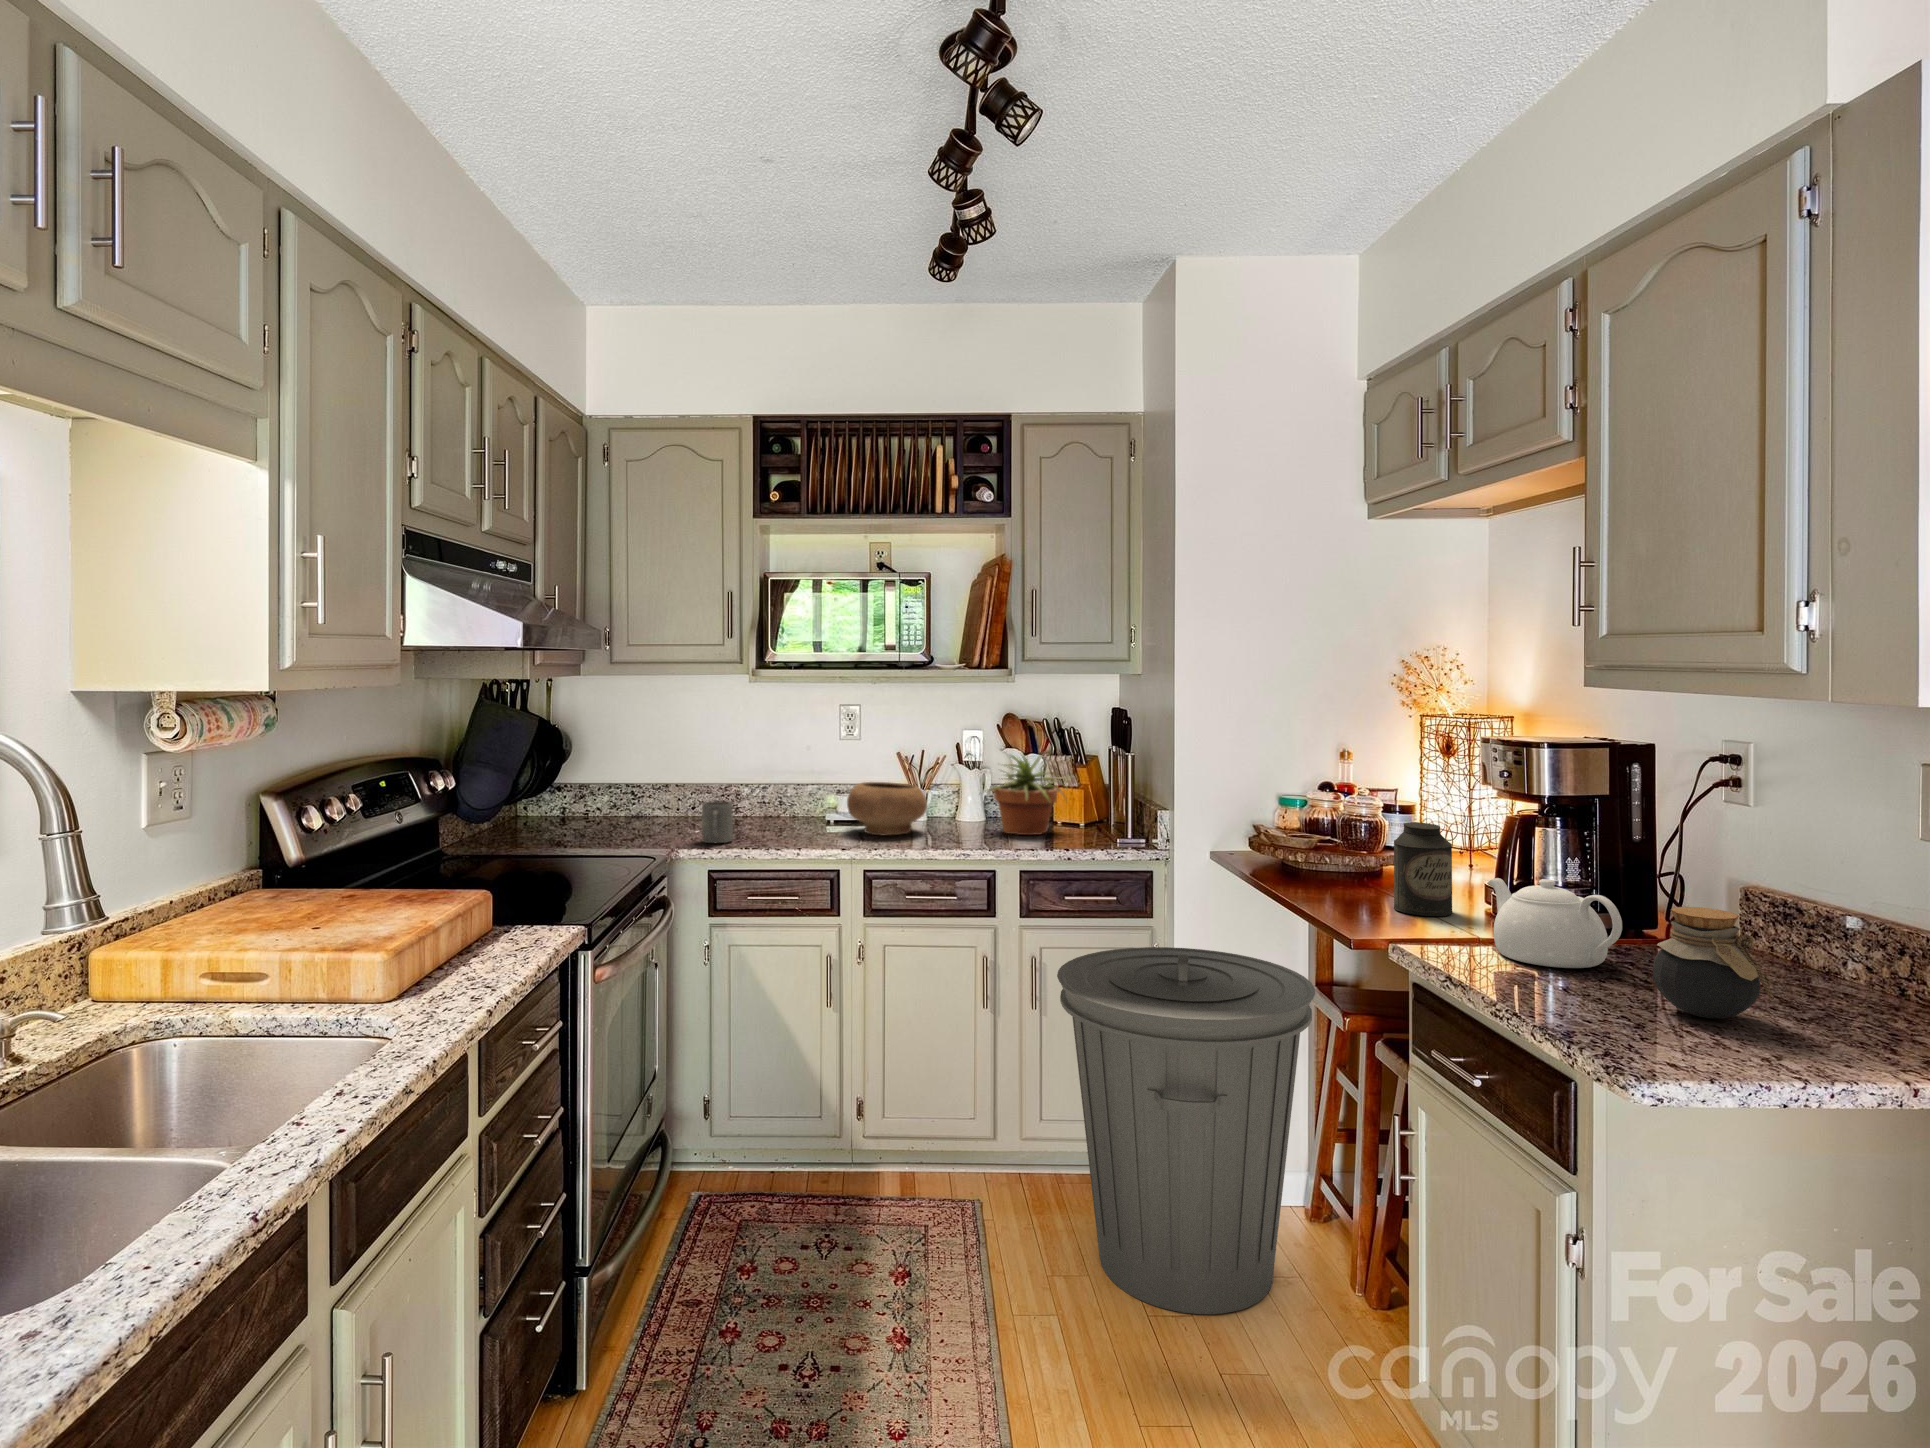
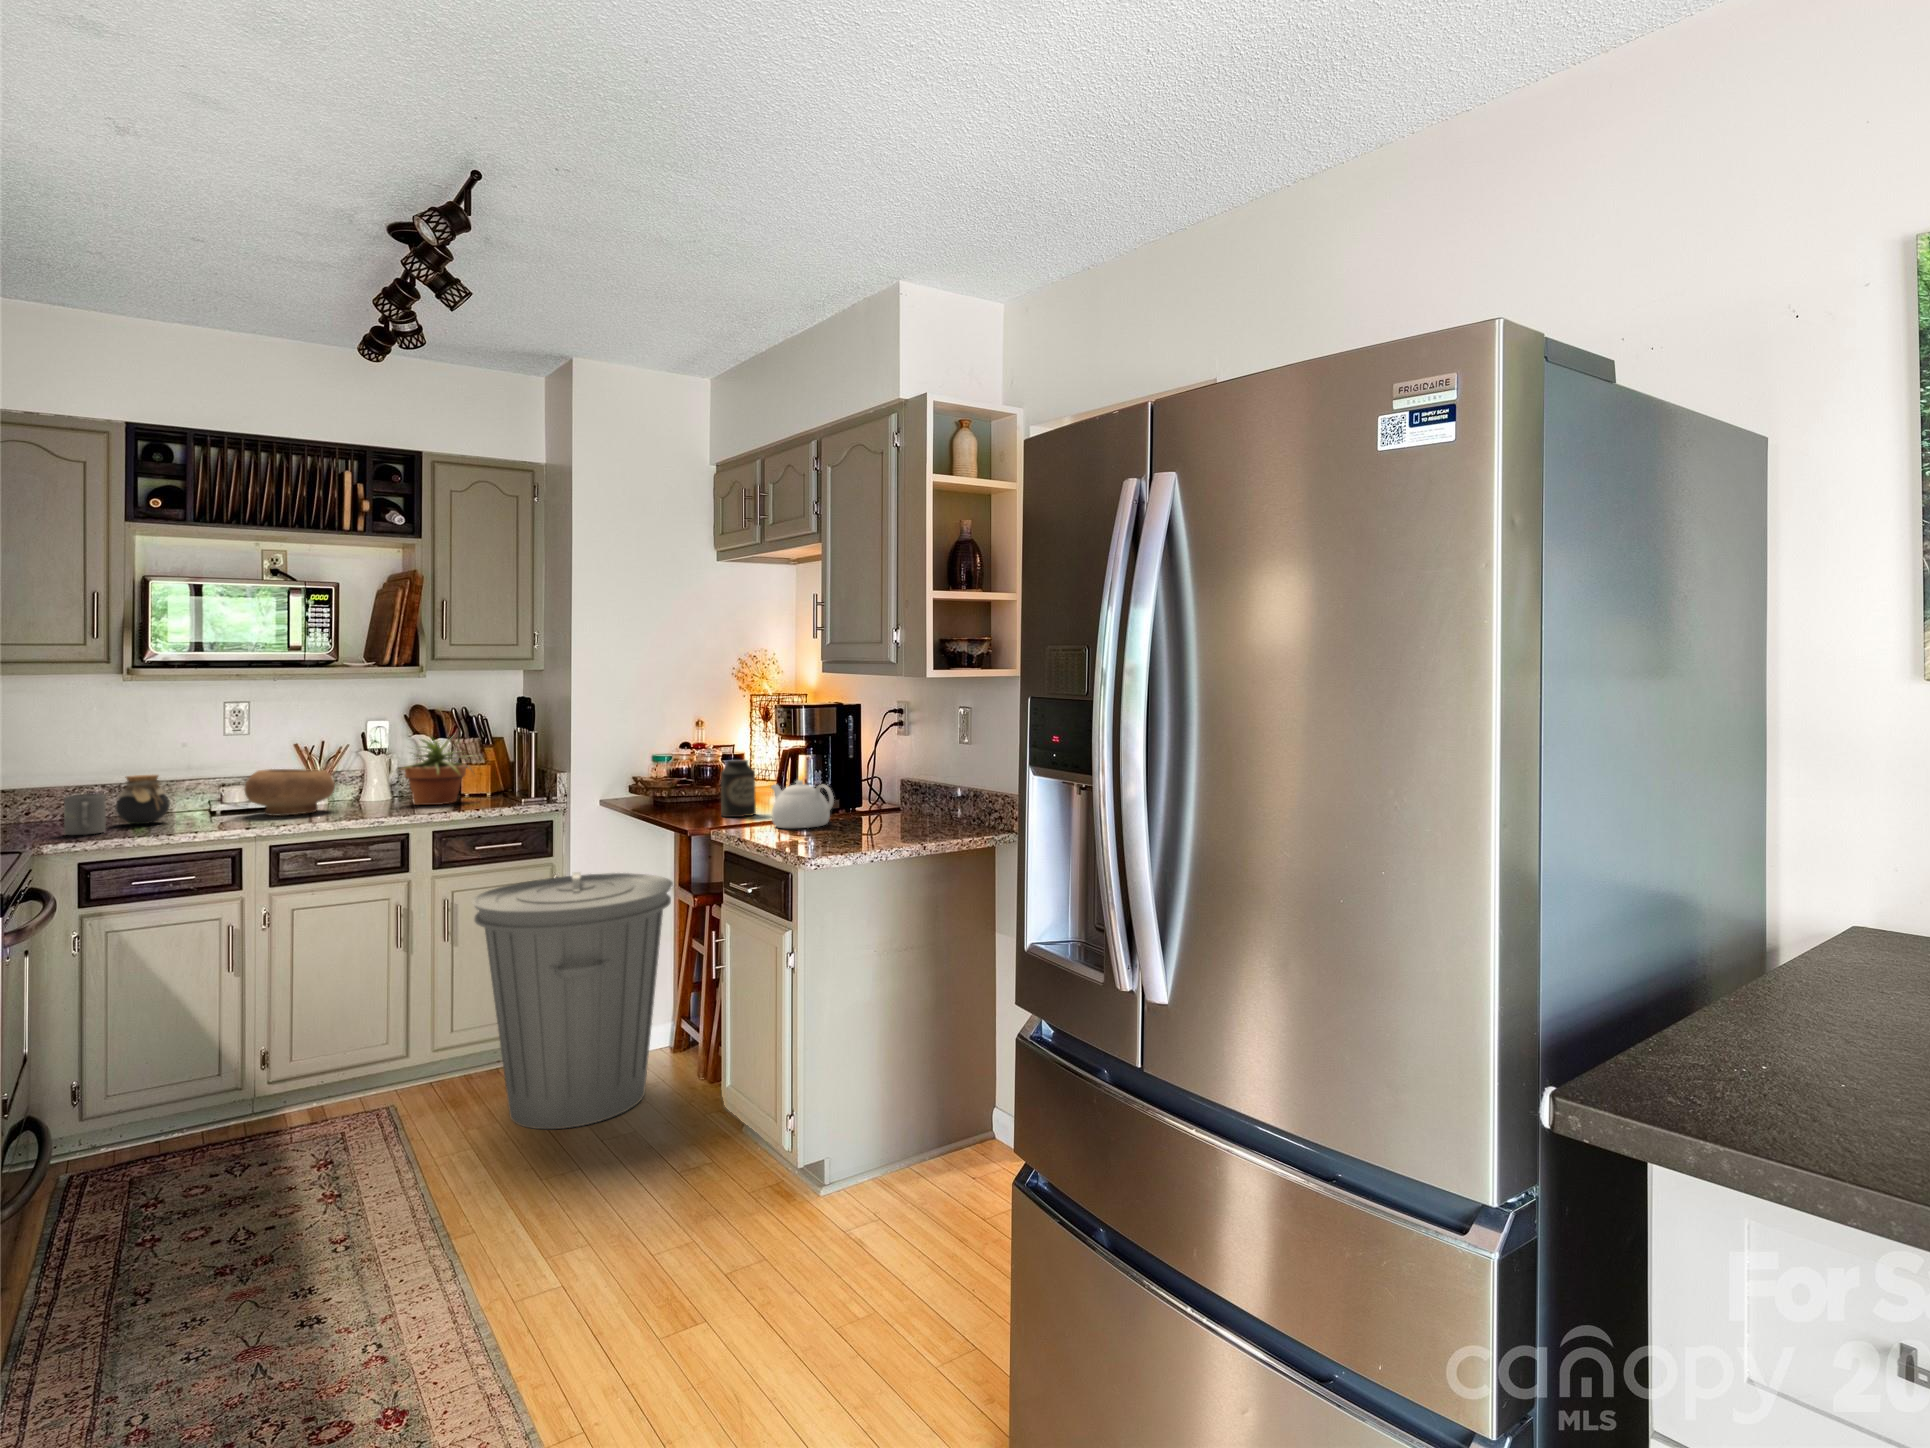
jar: present [1653,907,1774,1018] -> present [116,775,170,824]

